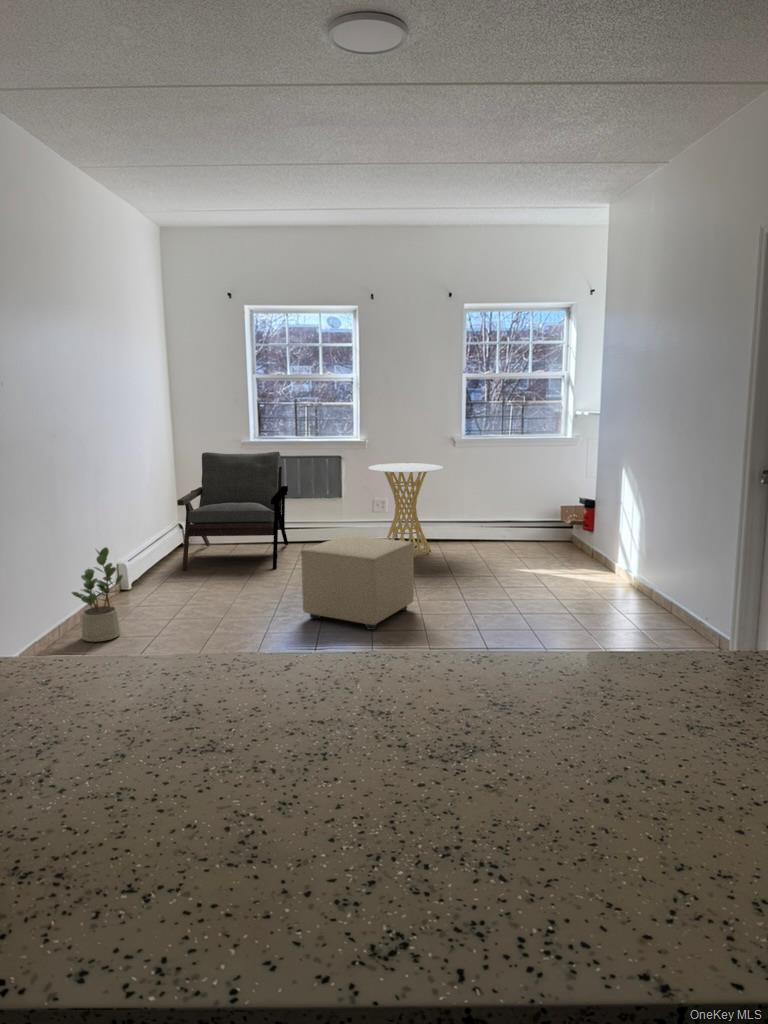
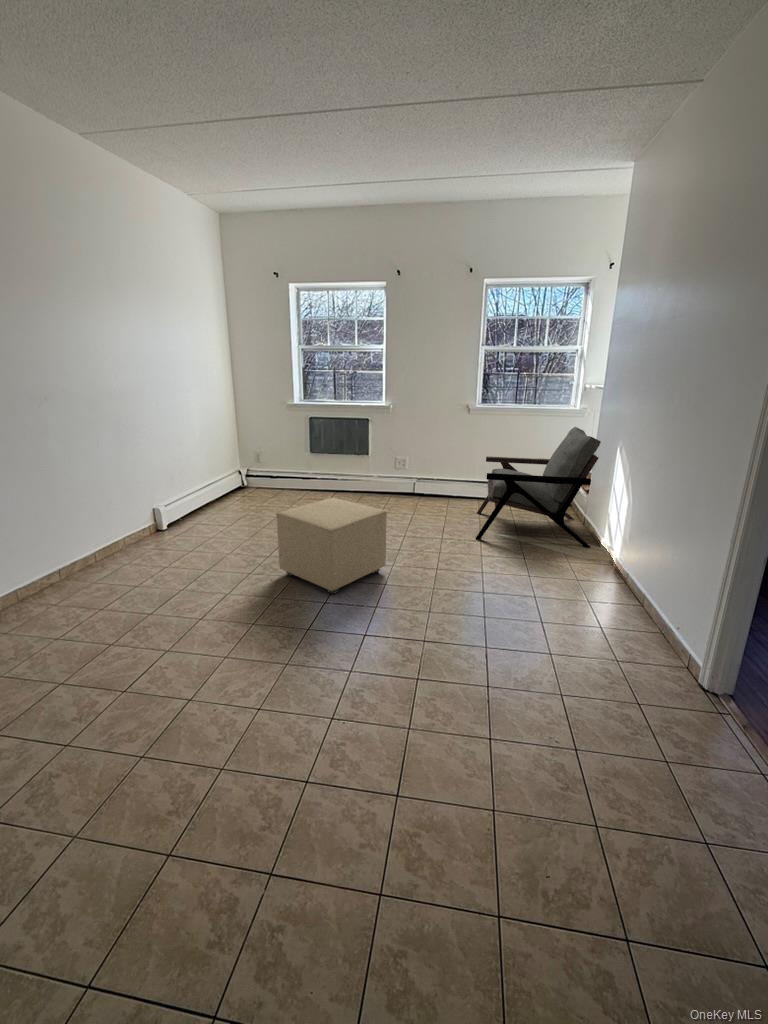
armchair: present [177,452,288,570] -> present [476,427,601,547]
side table: present [368,463,443,556] -> none [385,429,452,512]
potted plant: present [72,547,122,642] -> none [74,500,120,582]

